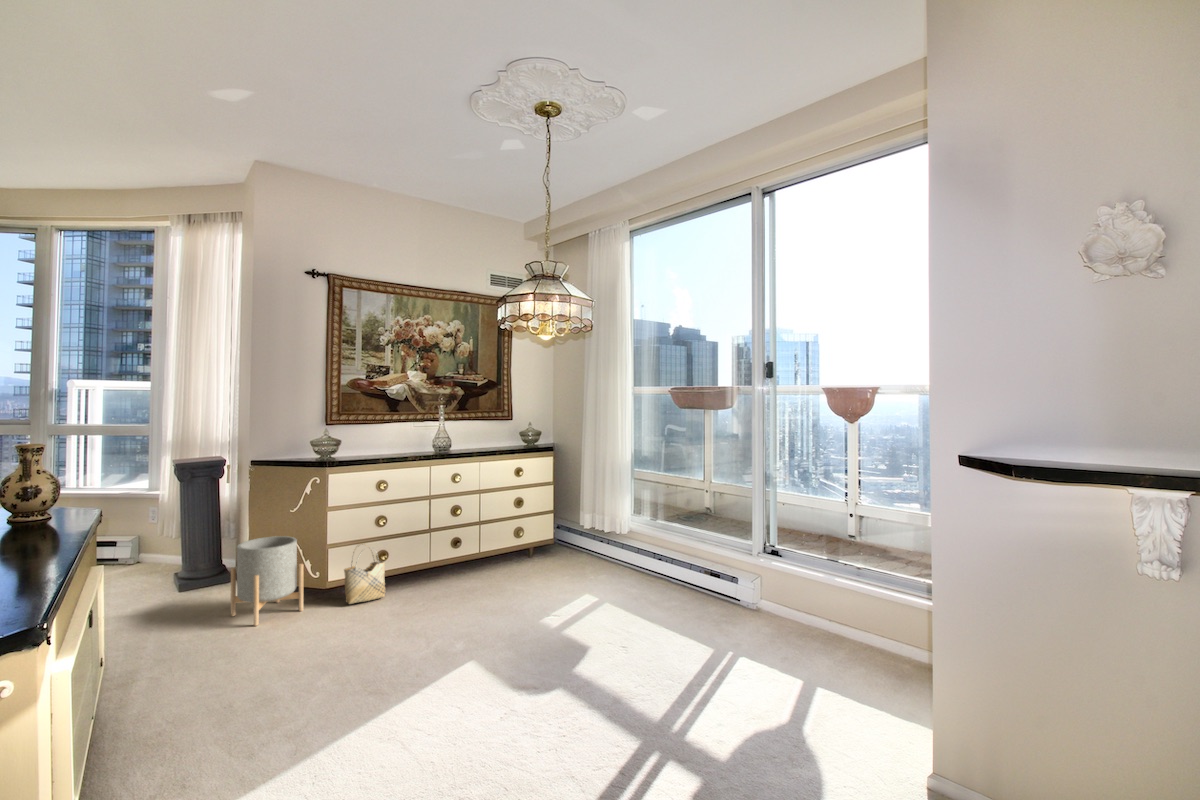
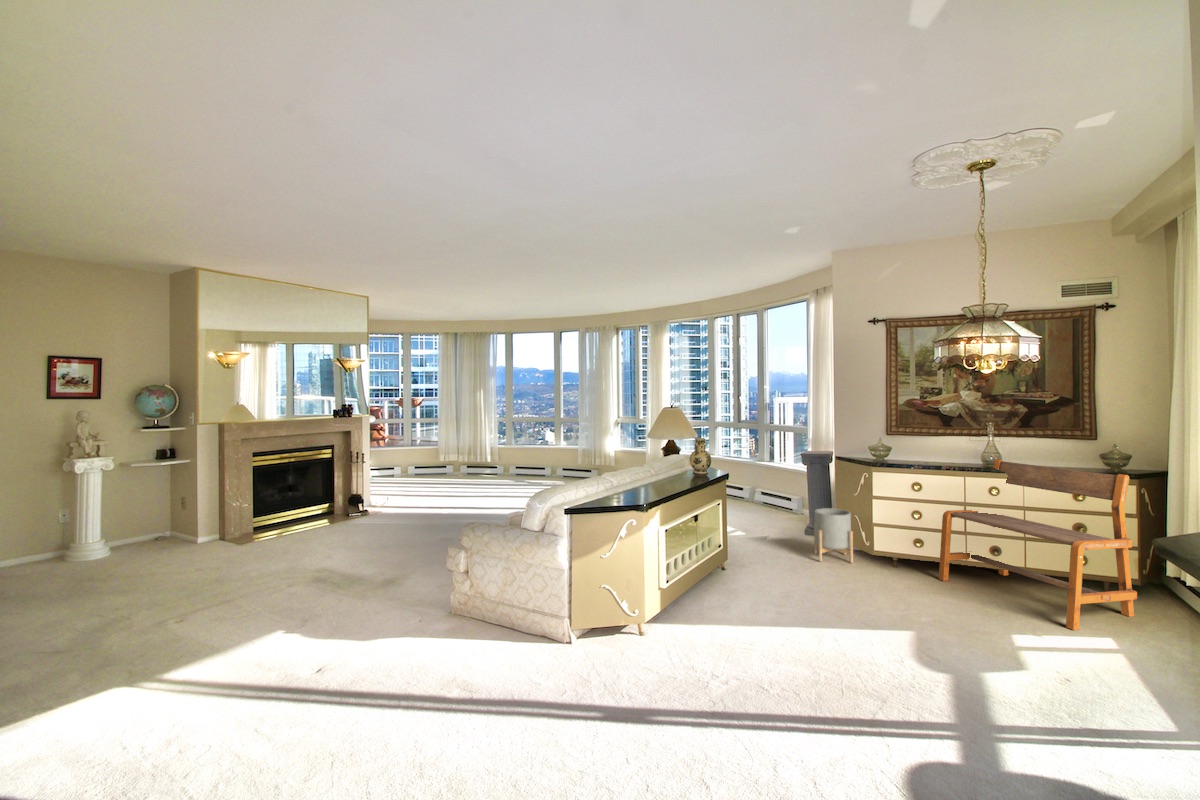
bench: none [418,444,581,599] -> present [939,459,1137,630]
woven basket: present [344,544,385,604] -> none [879,528,913,573]

